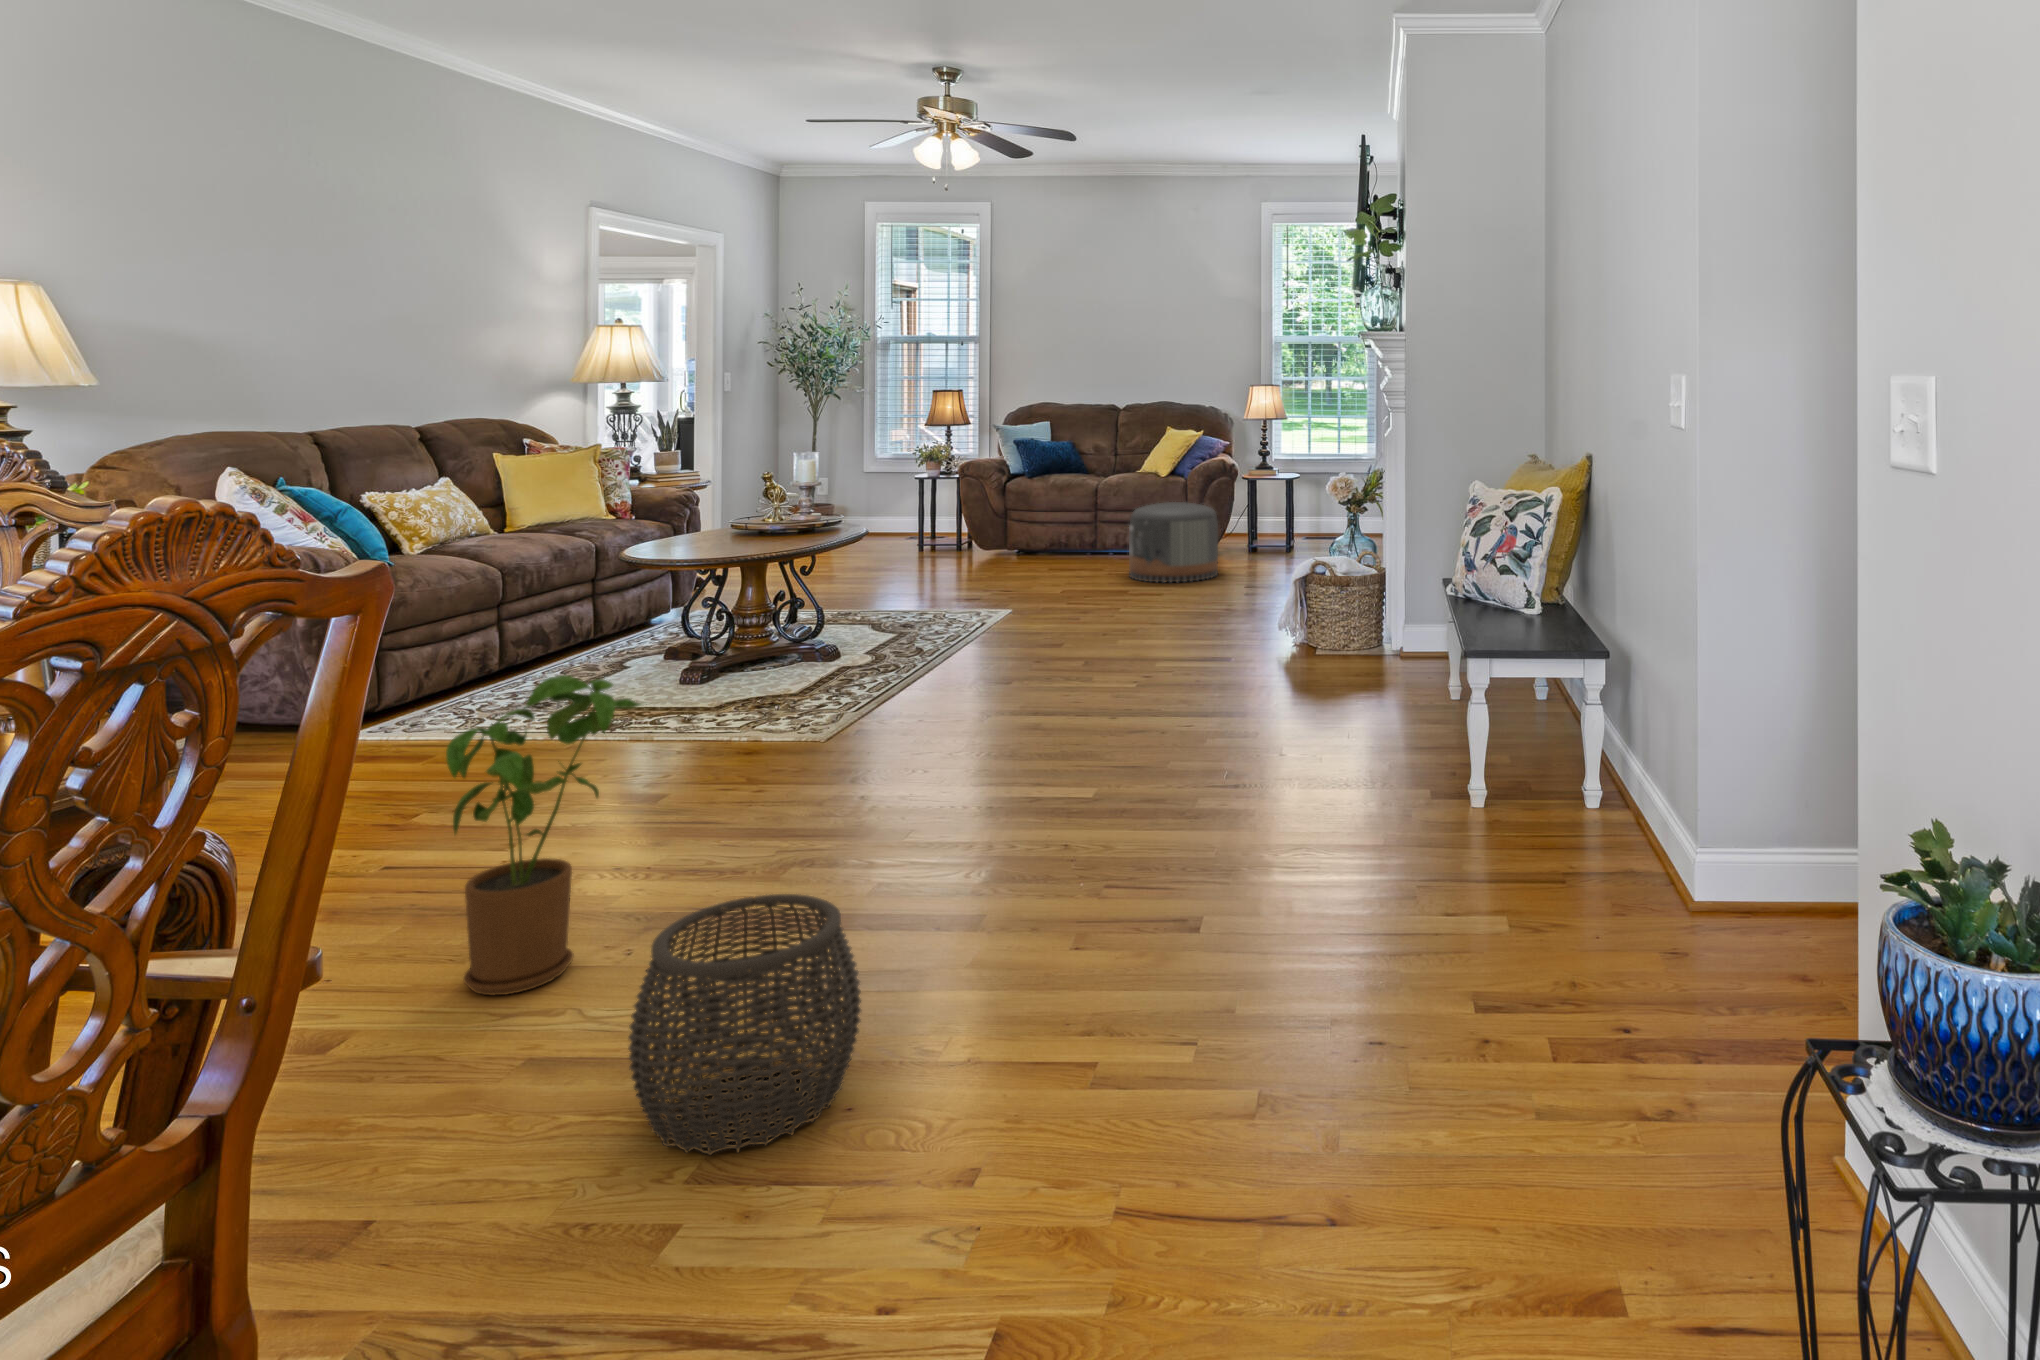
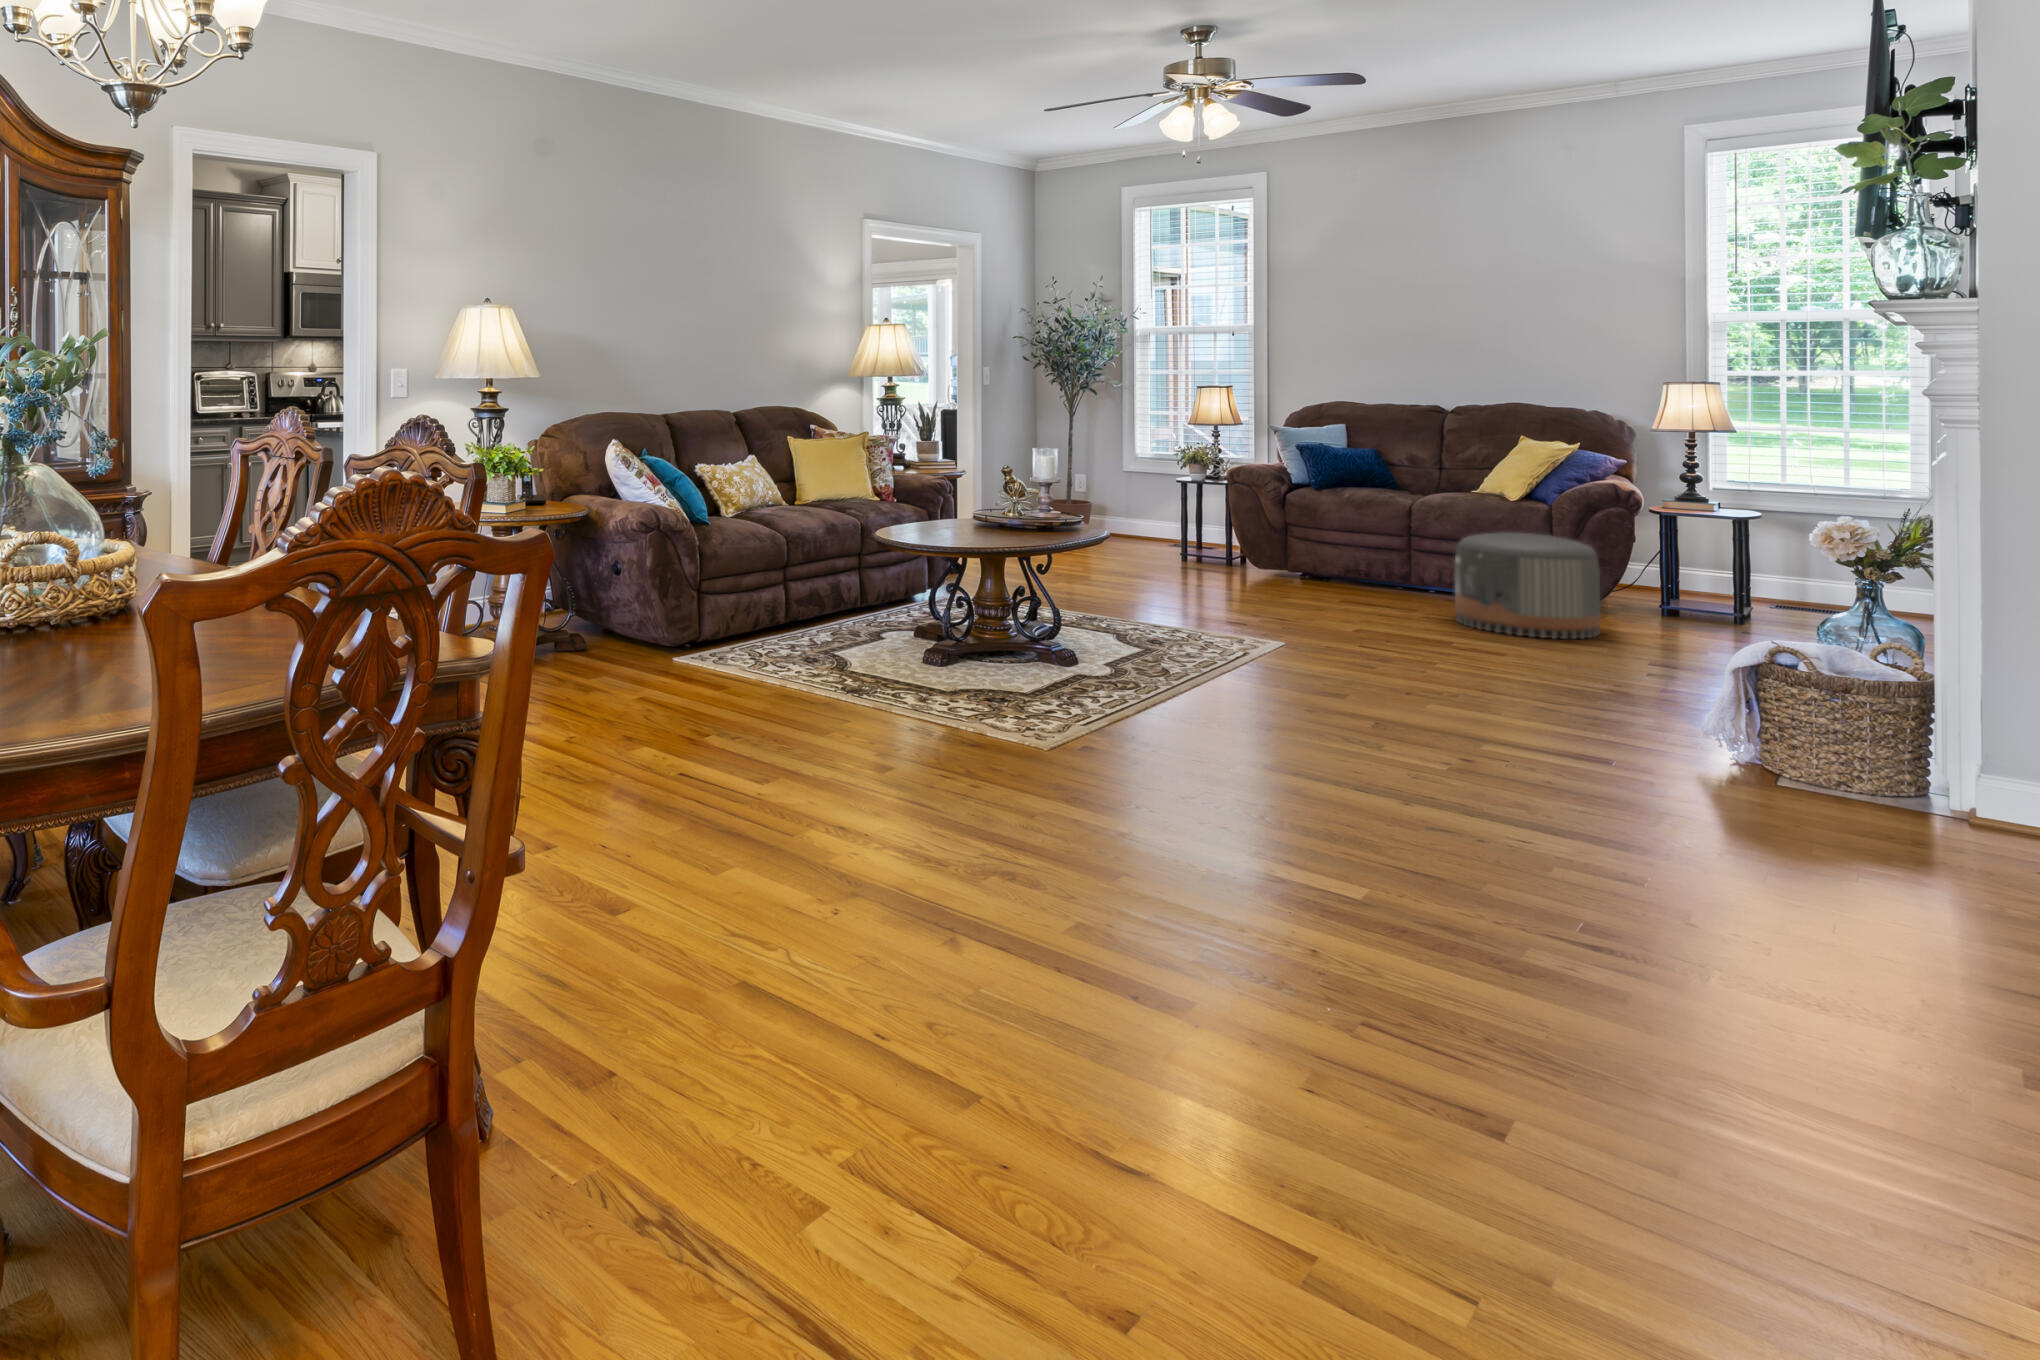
house plant: present [446,675,641,995] -> none [673,650,835,941]
woven basket: present [629,894,861,1155] -> none [772,930,1017,1233]

